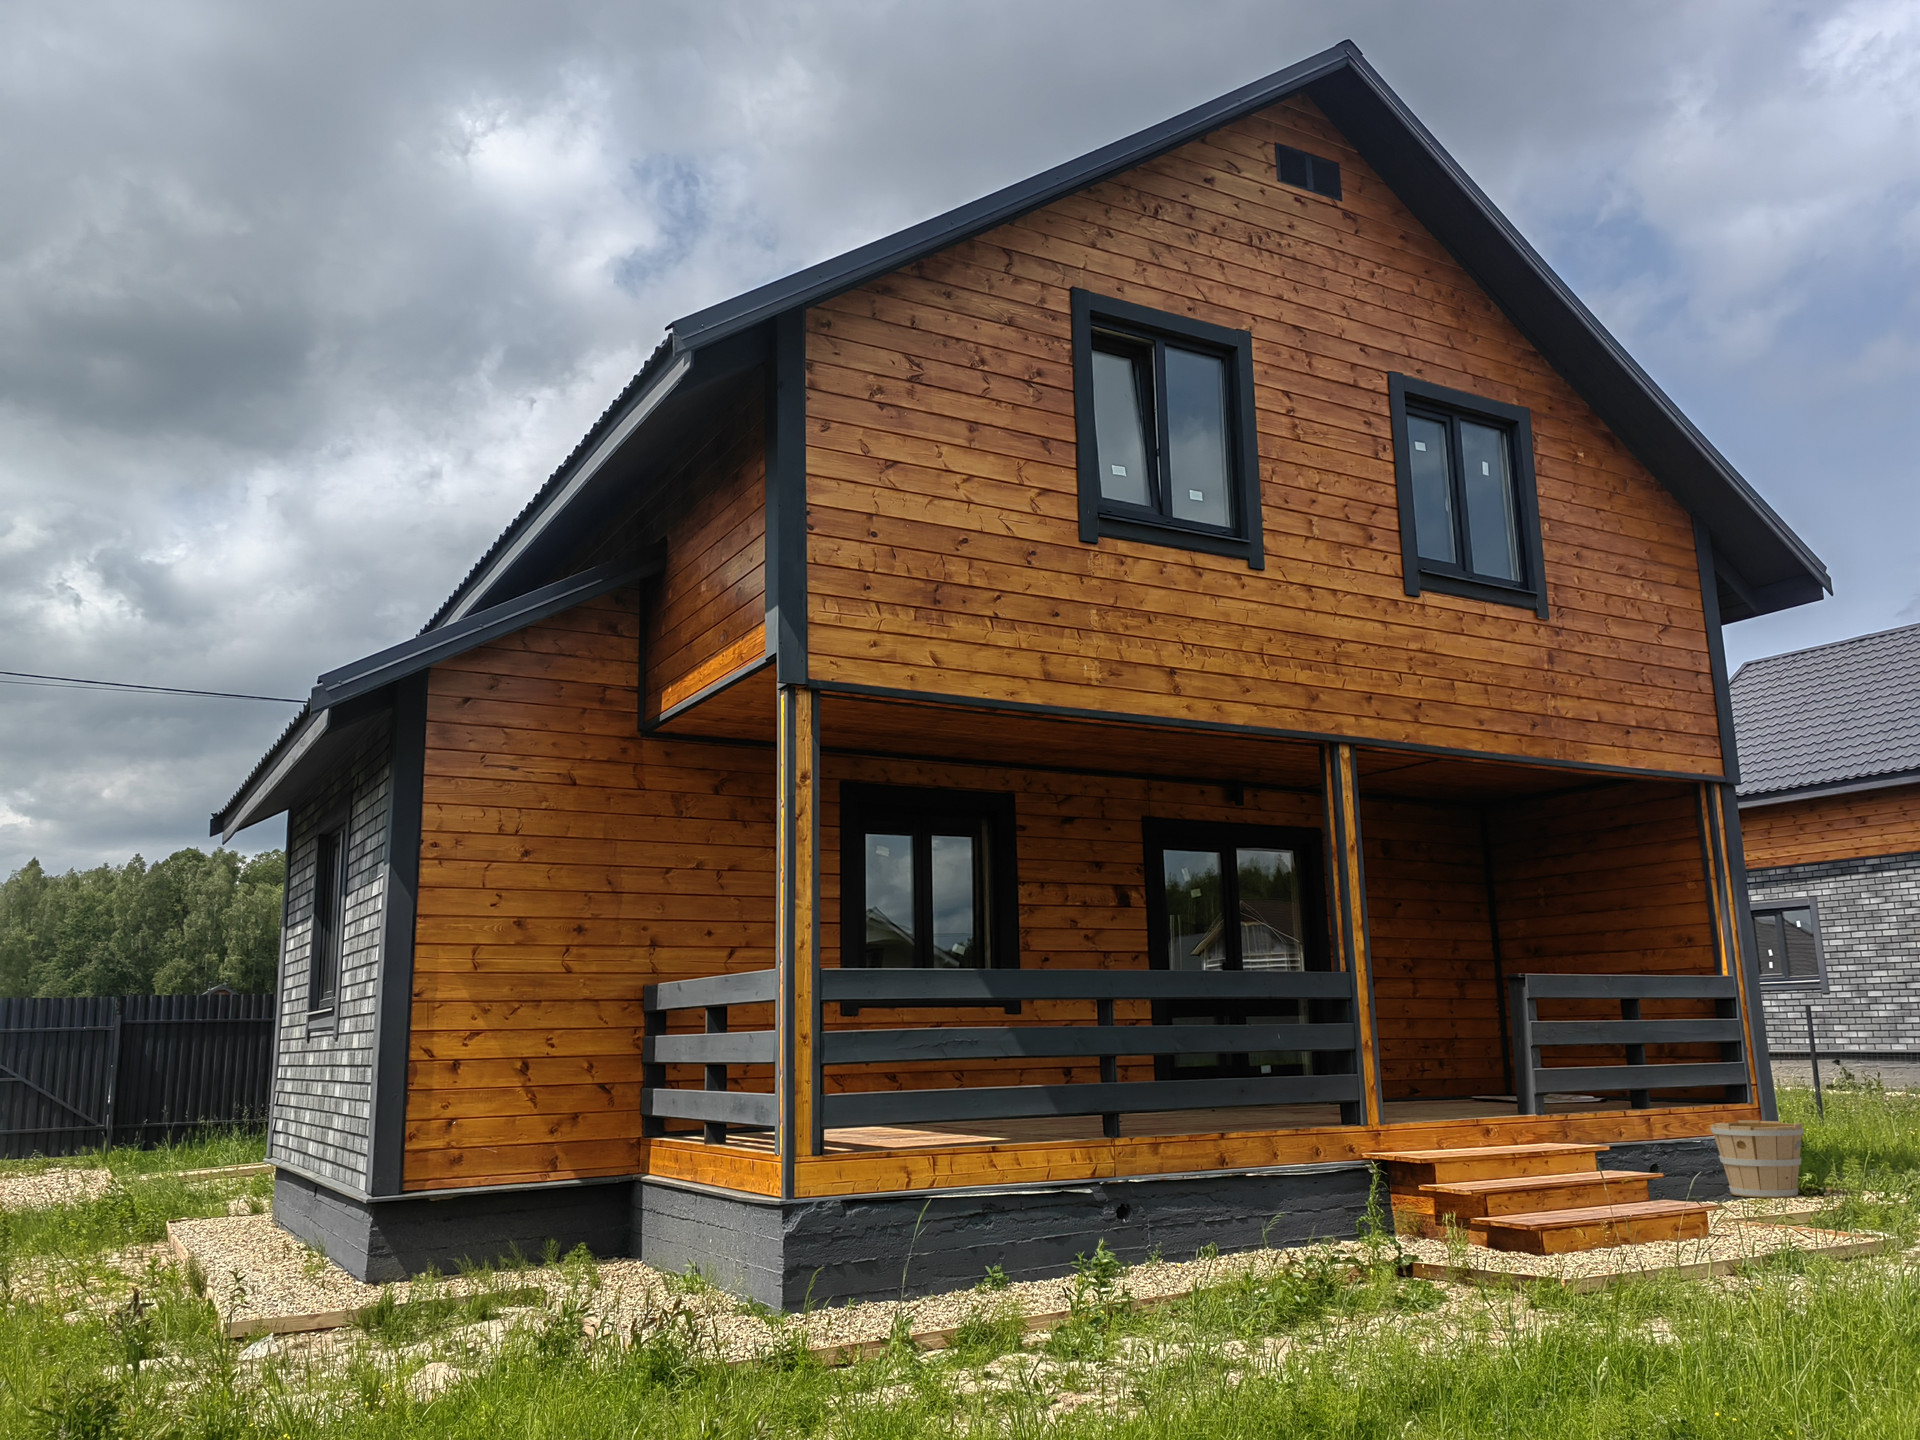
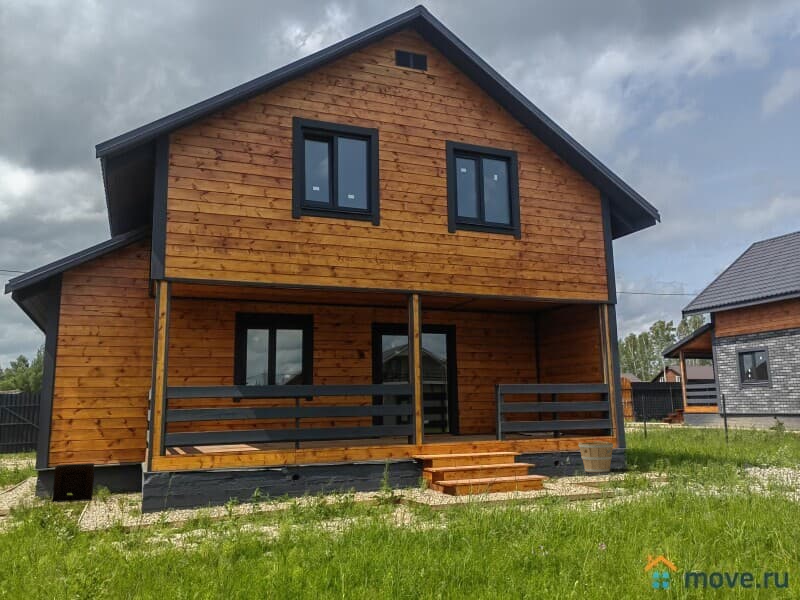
wooden crate: none [422,1179,541,1291] -> present [53,463,94,502]

